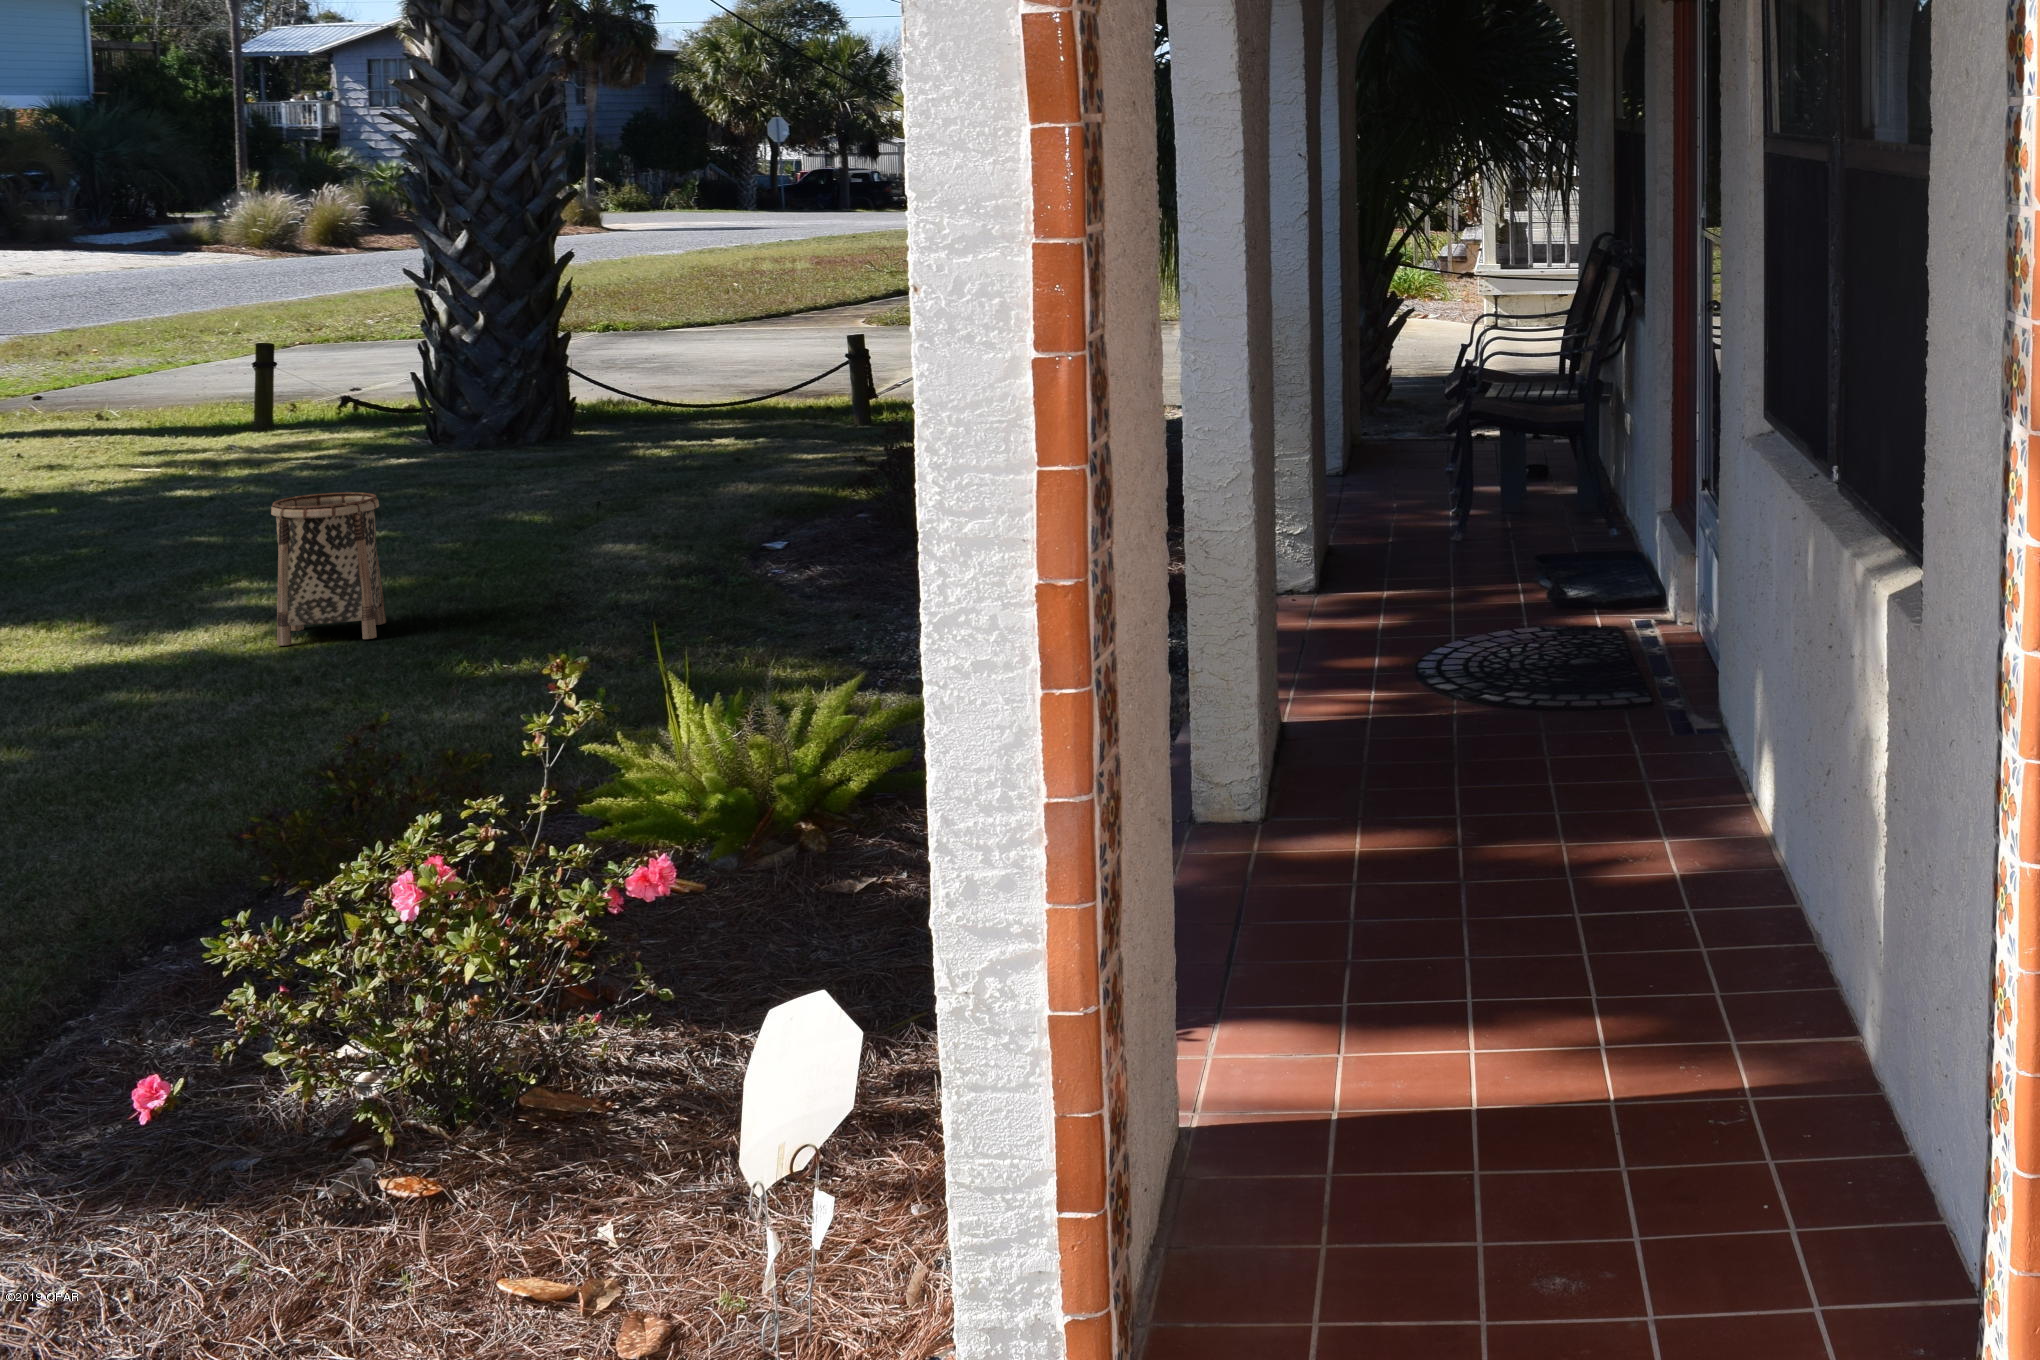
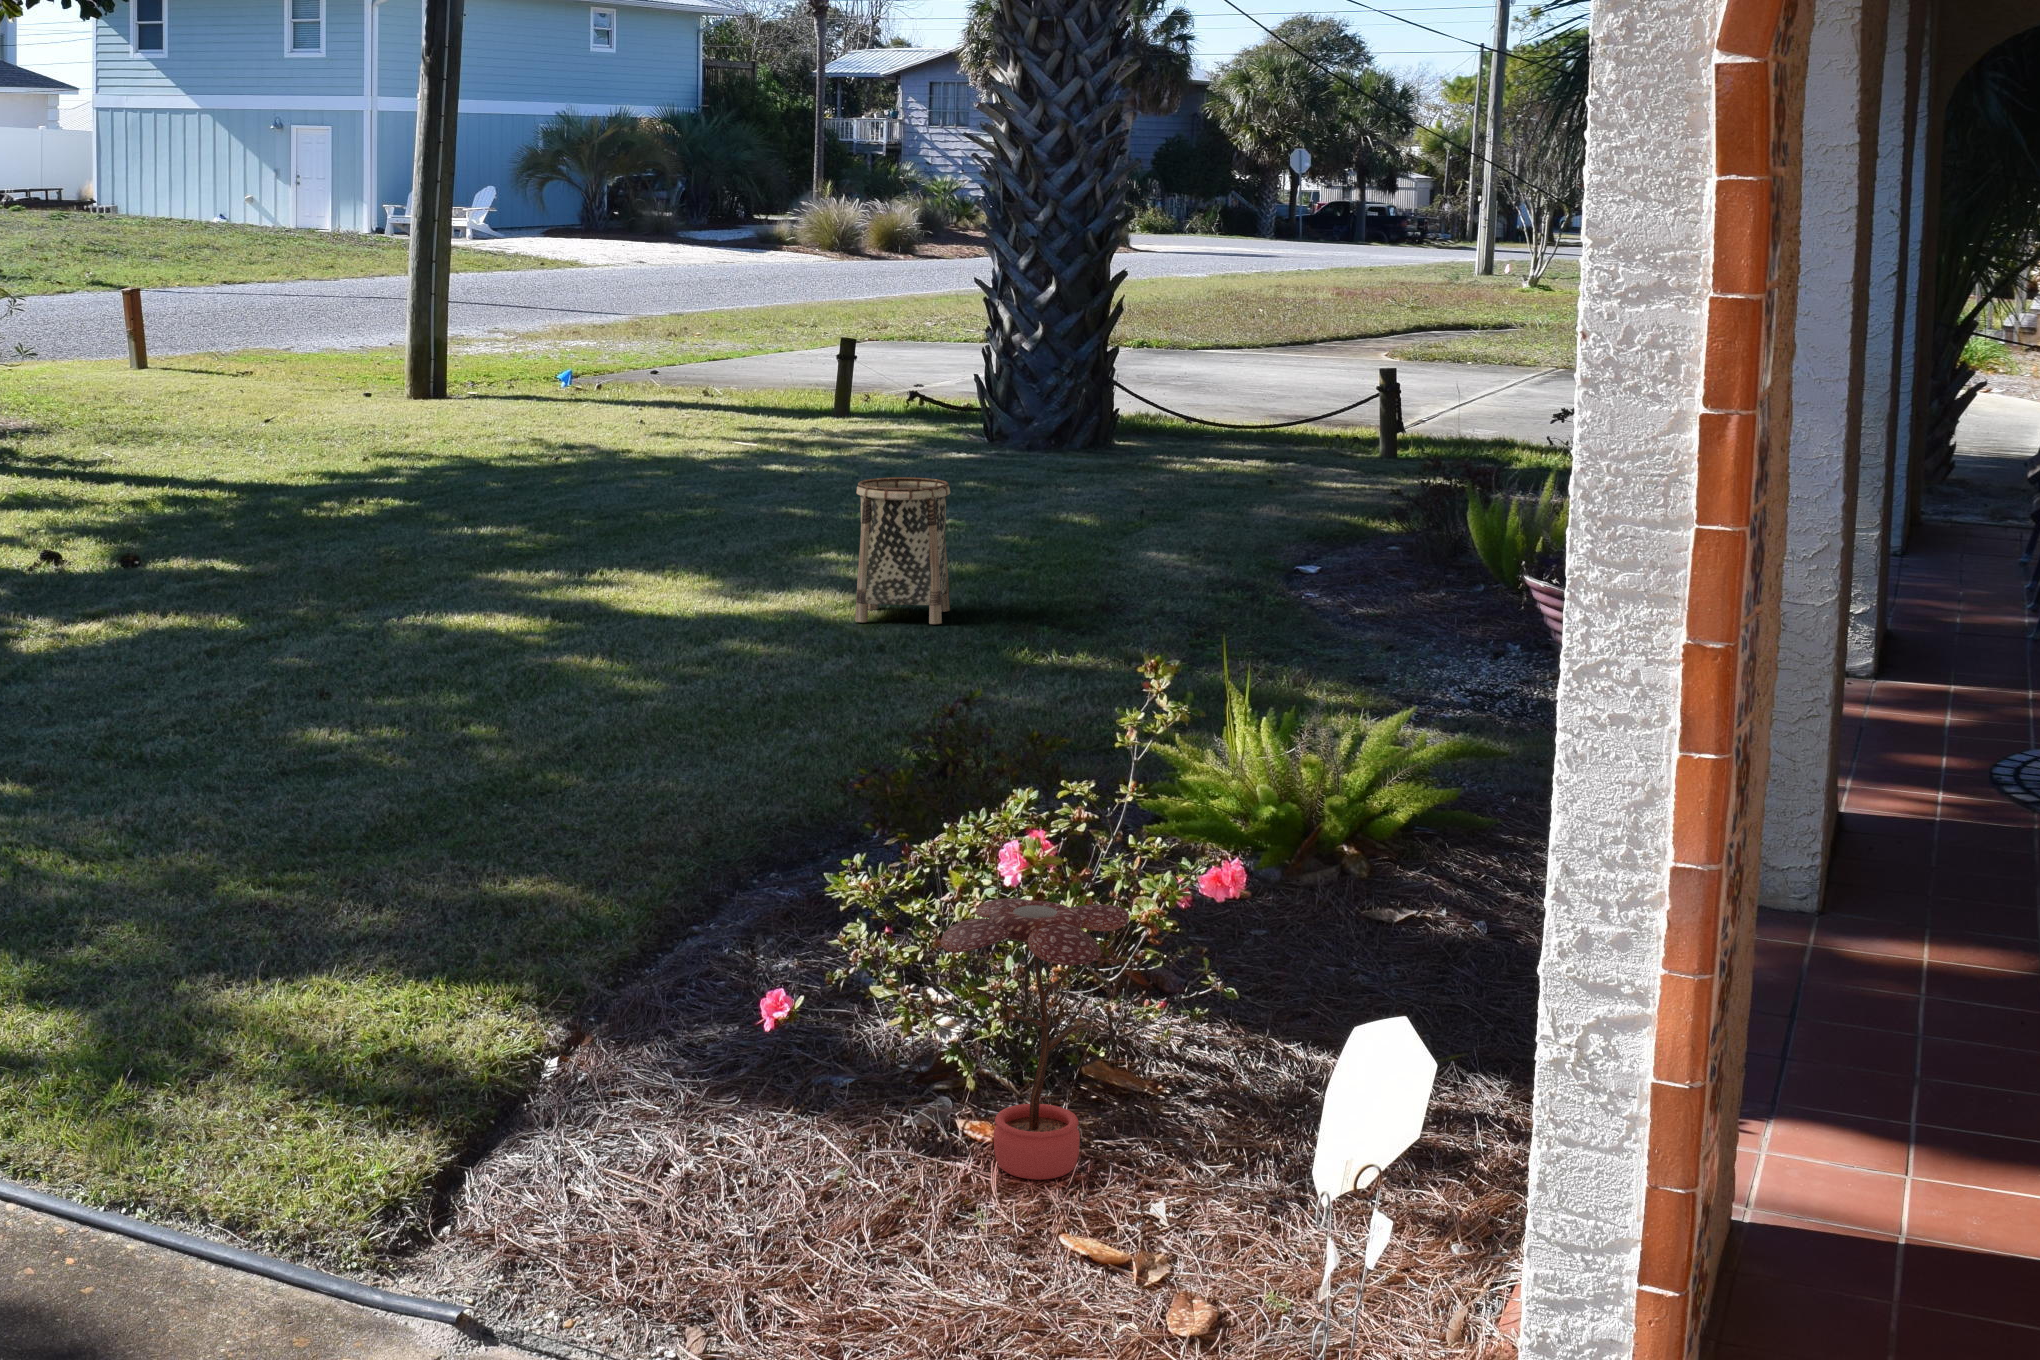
potted plant: none [349,933,562,1227] -> present [941,898,1129,1180]

